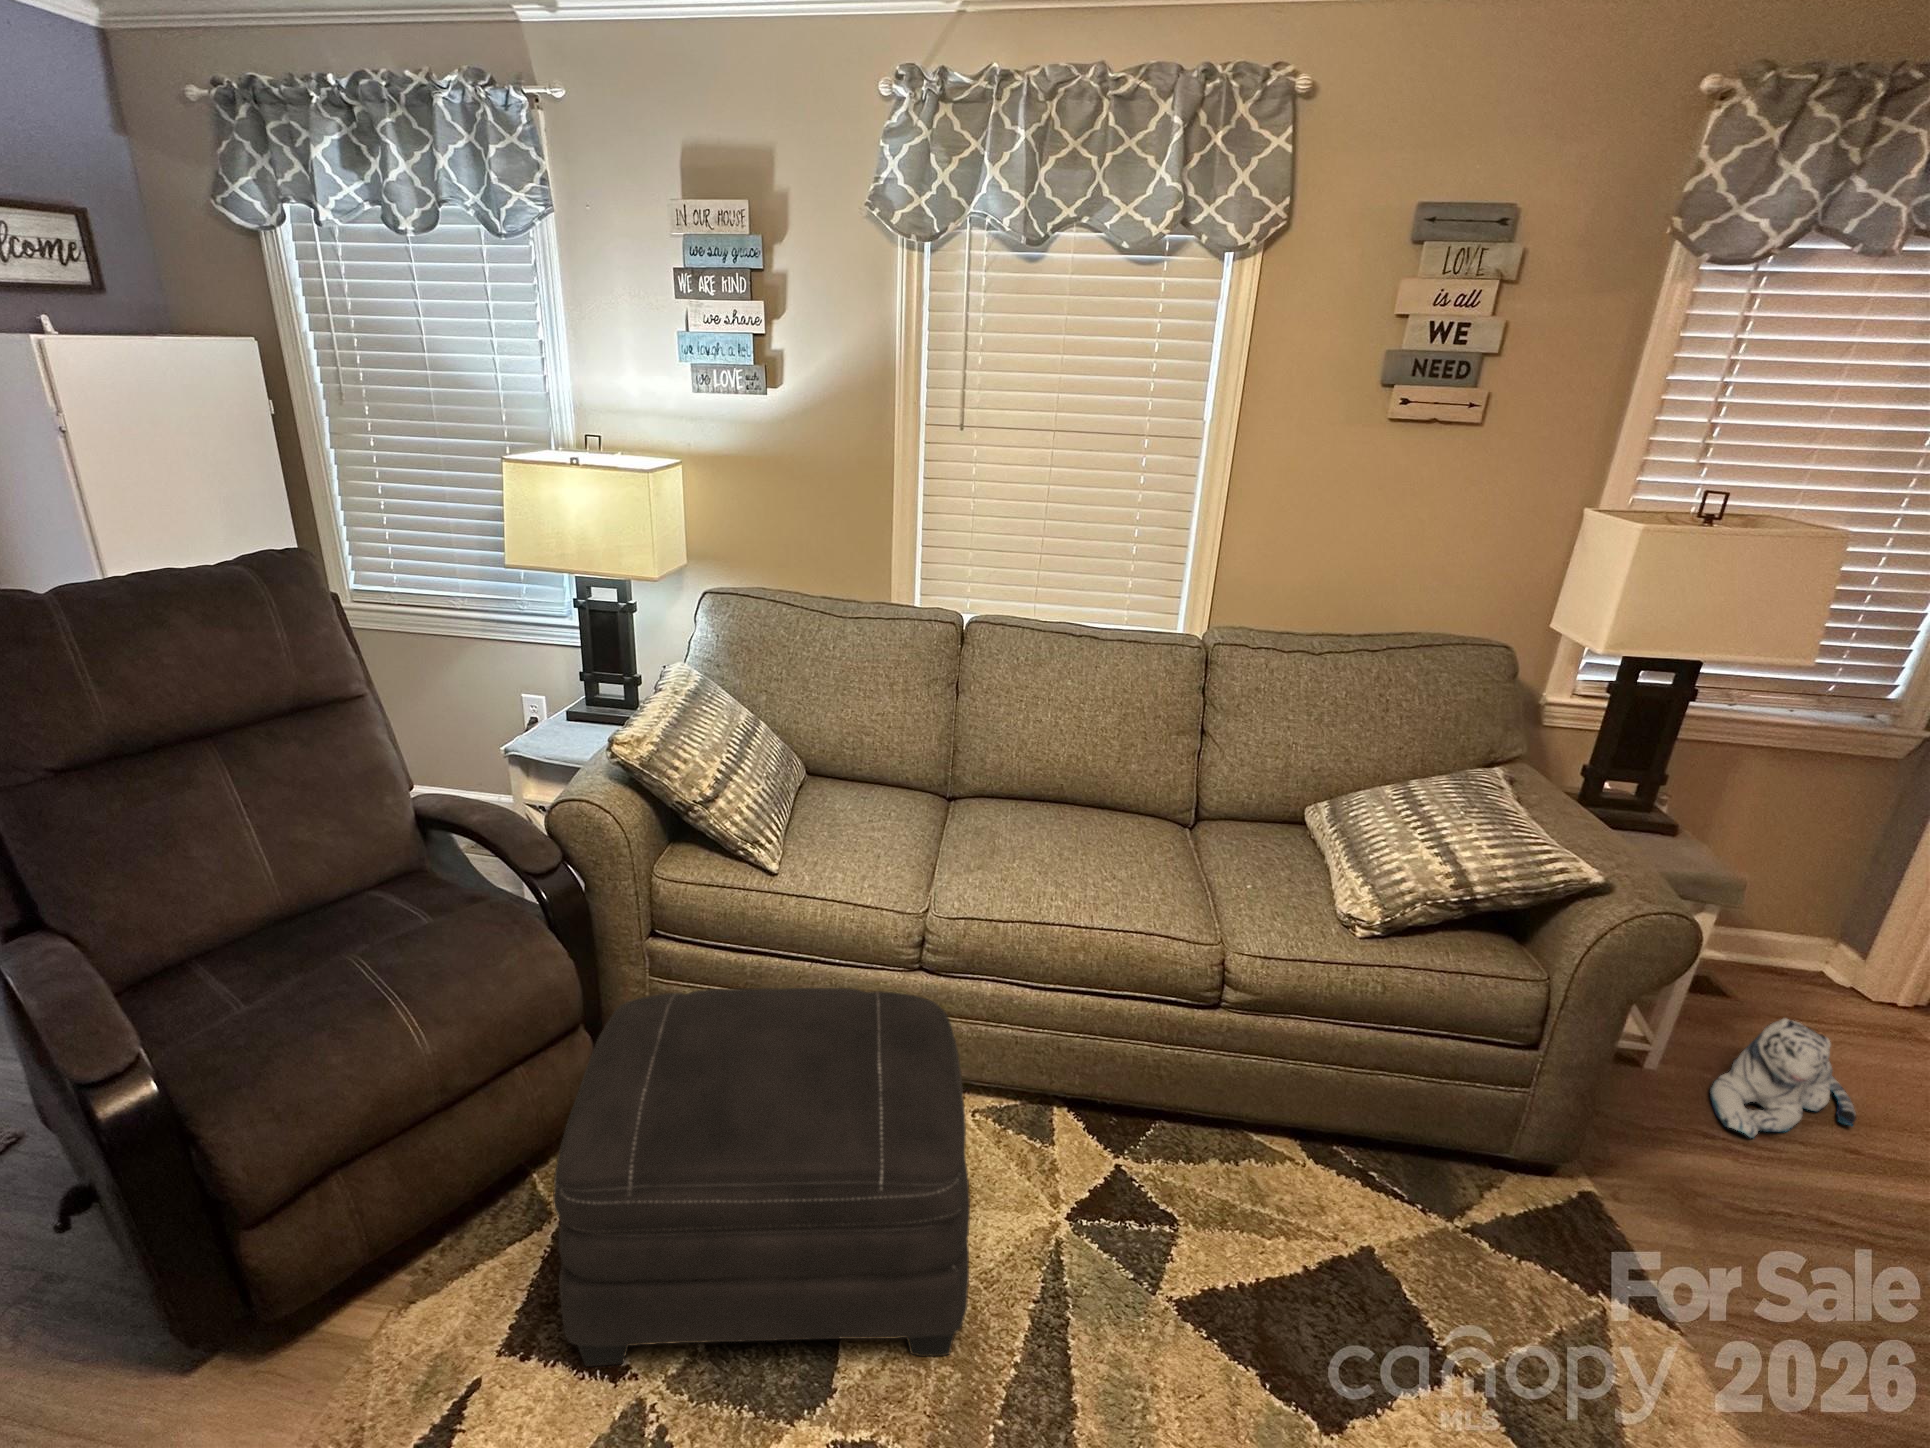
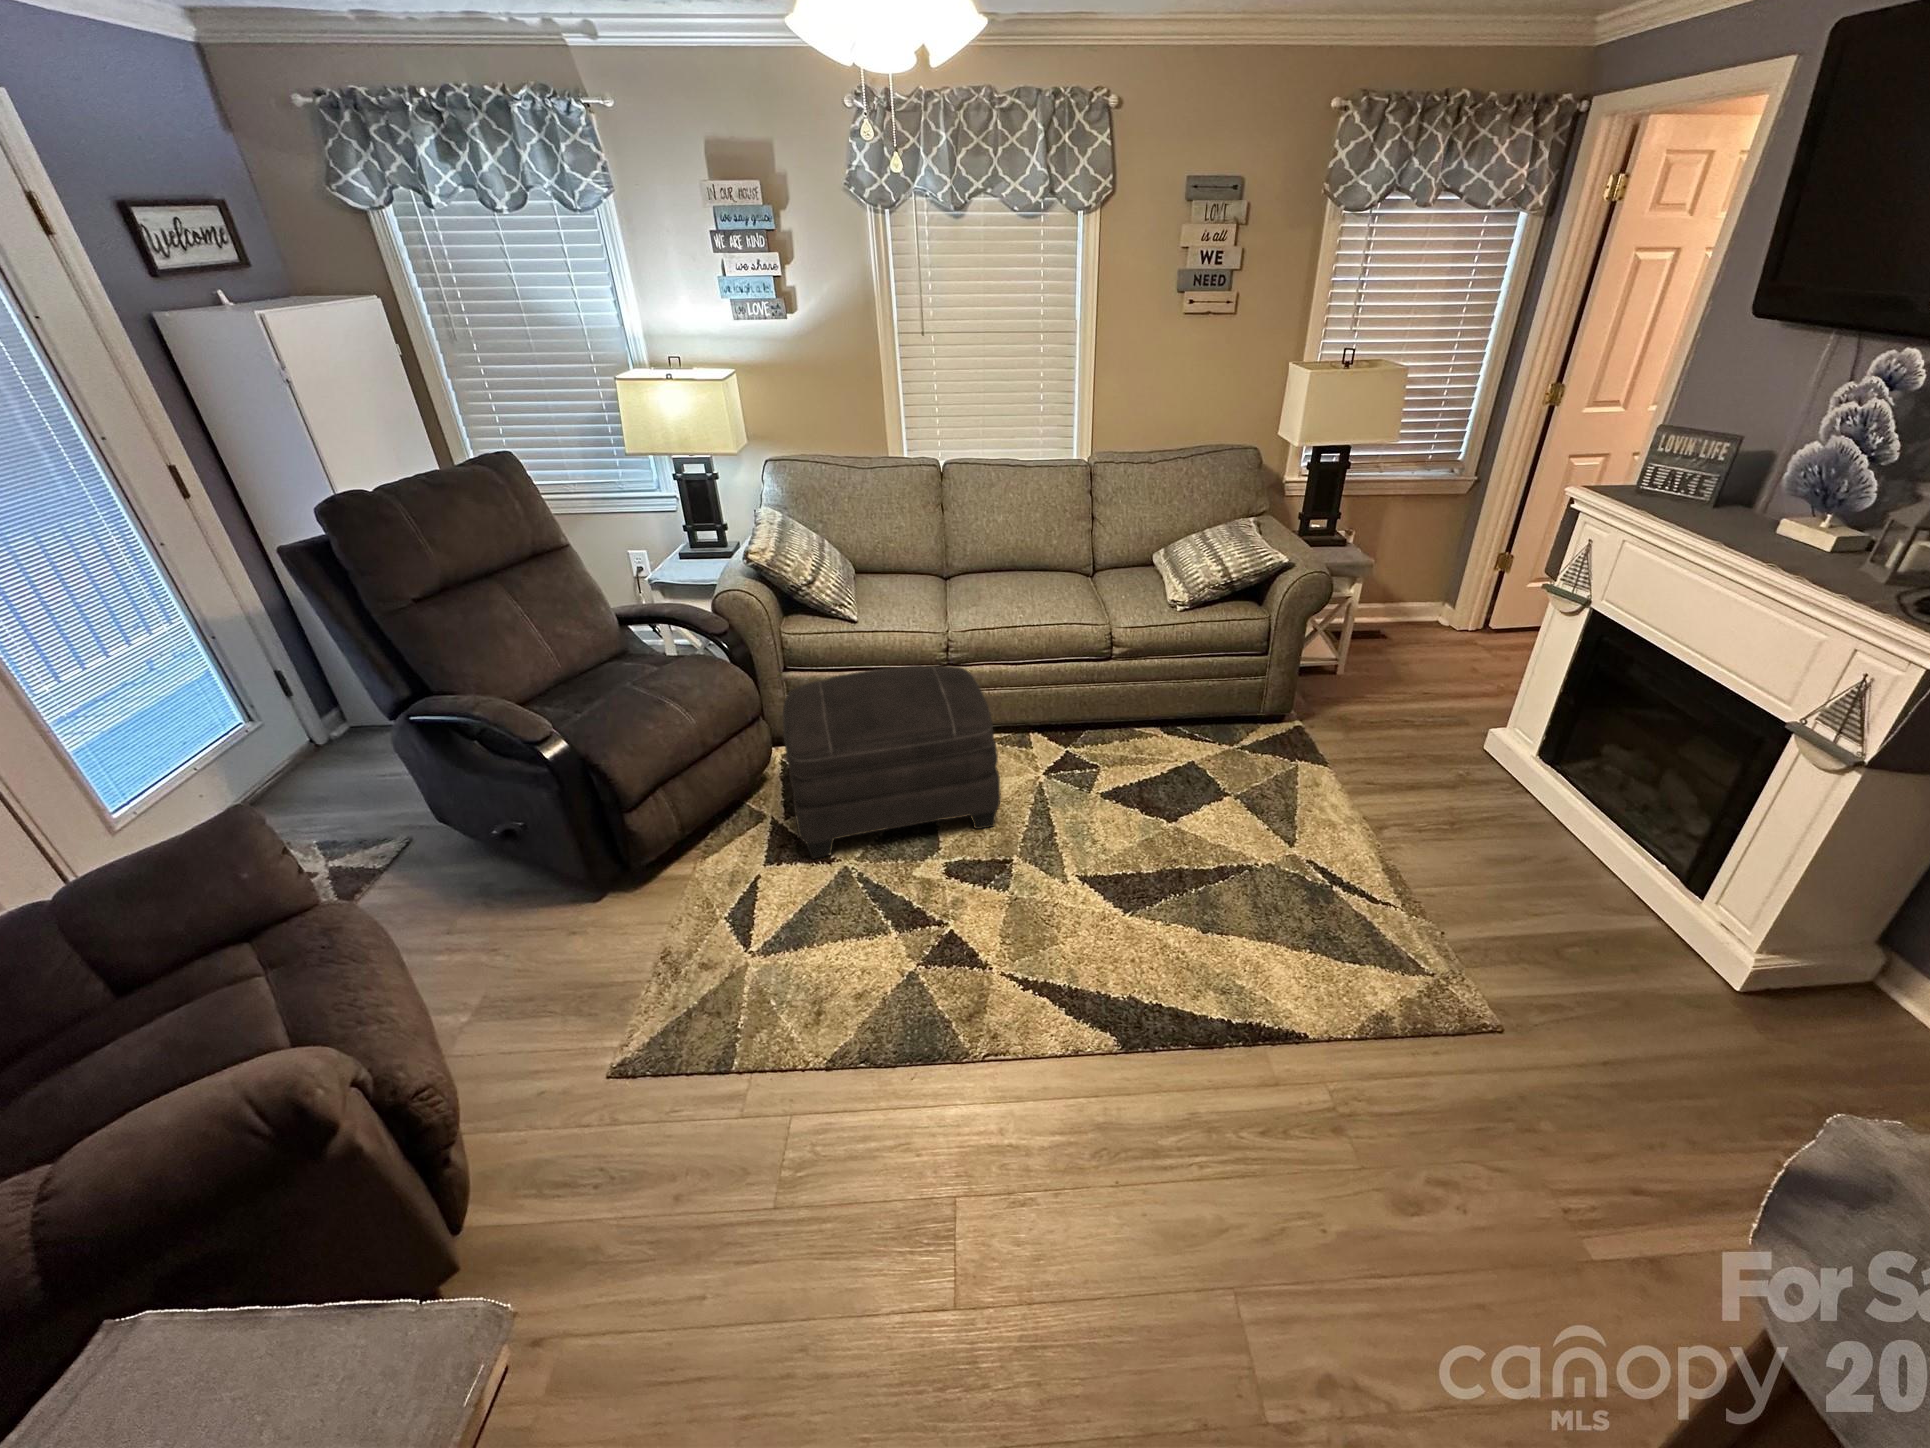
plush toy: present [1709,1018,1856,1138] -> none [1364,632,1429,694]

